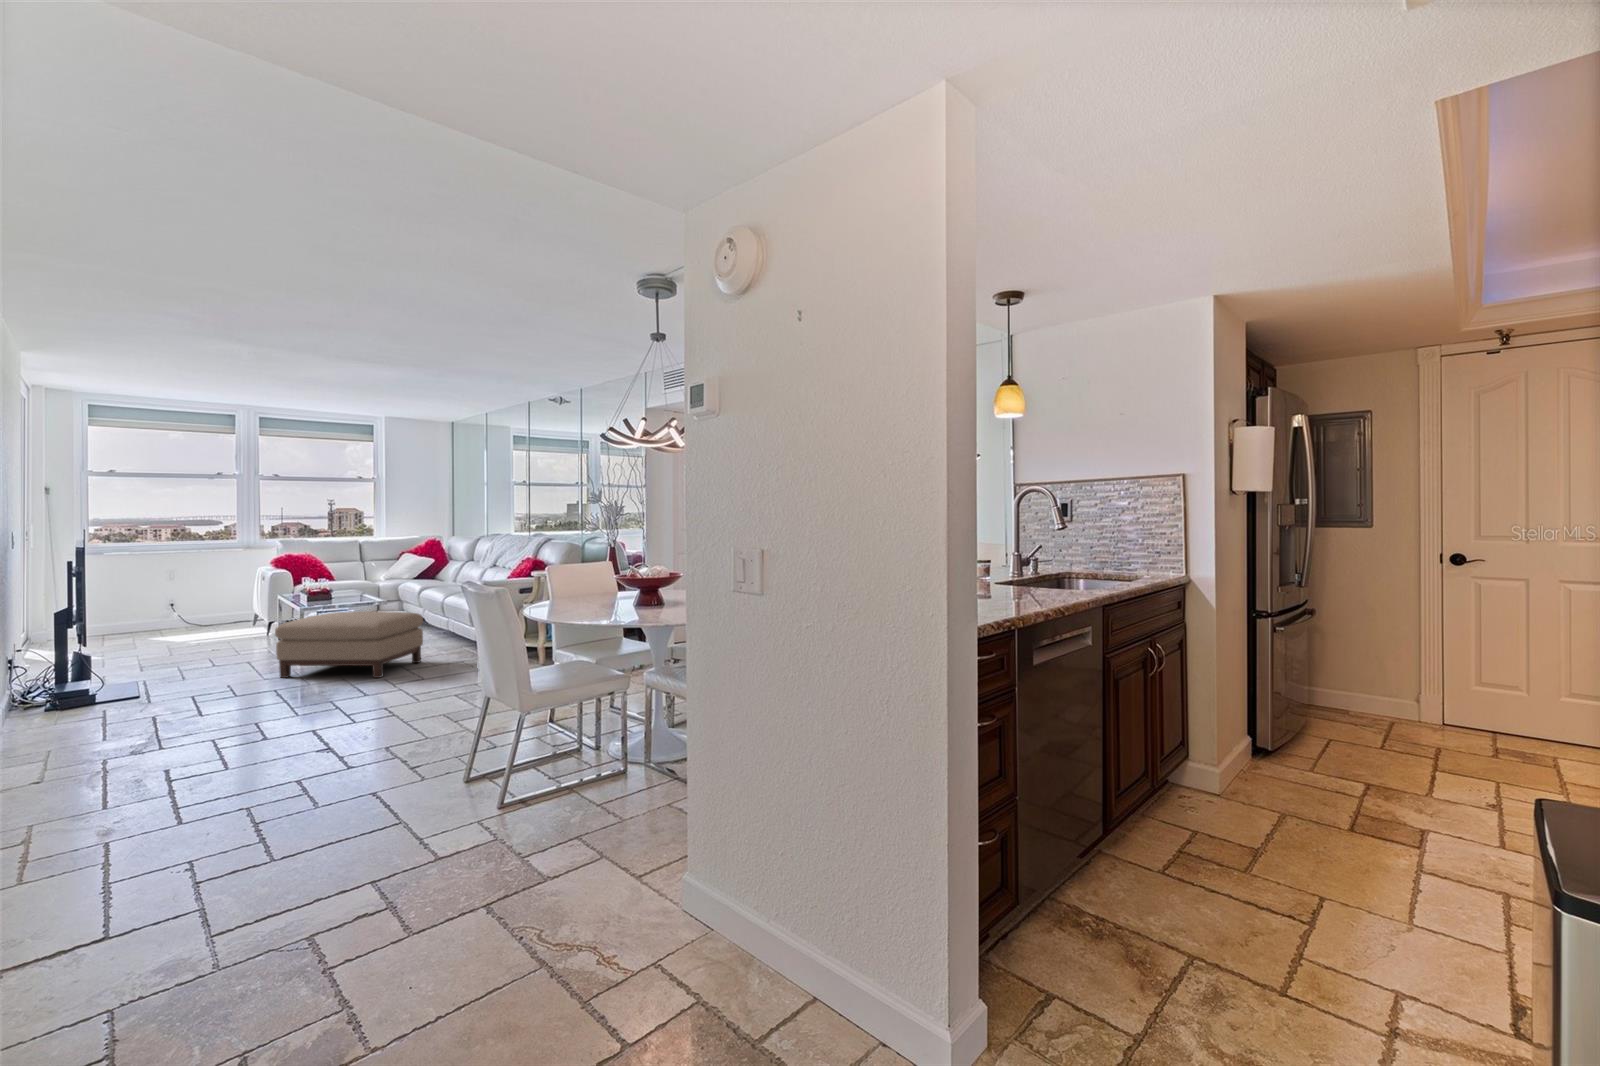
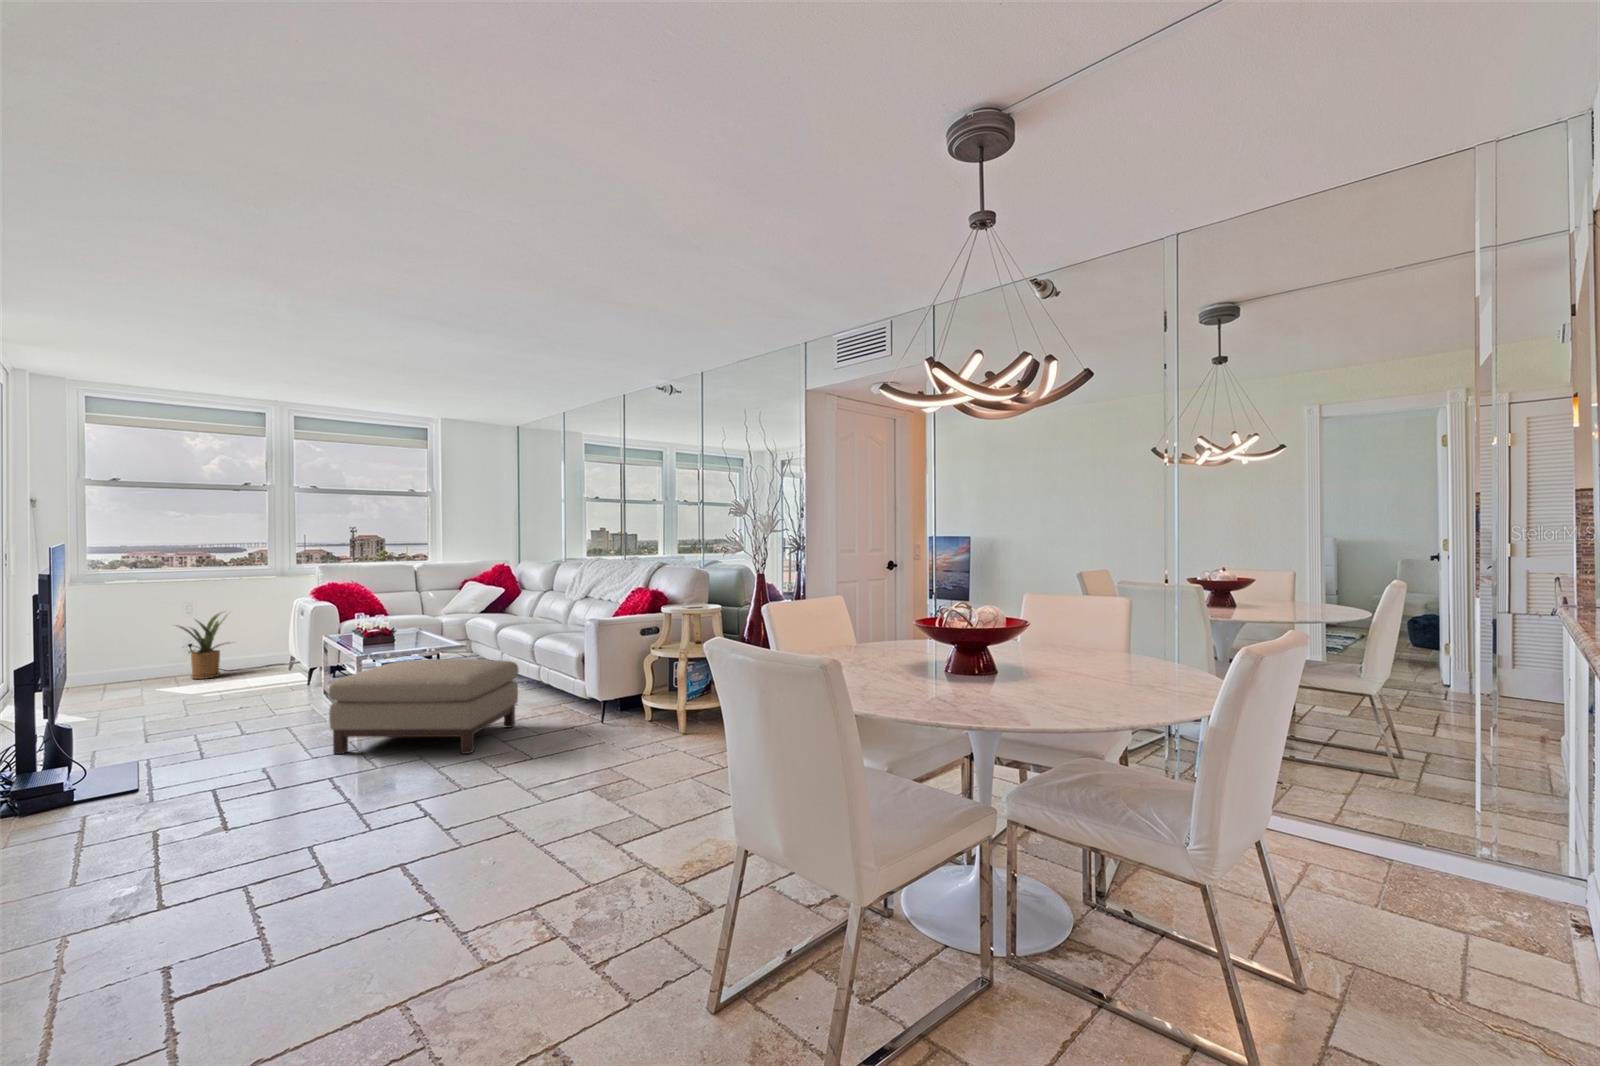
house plant: none [150,576,211,631] -> present [178,612,227,679]

